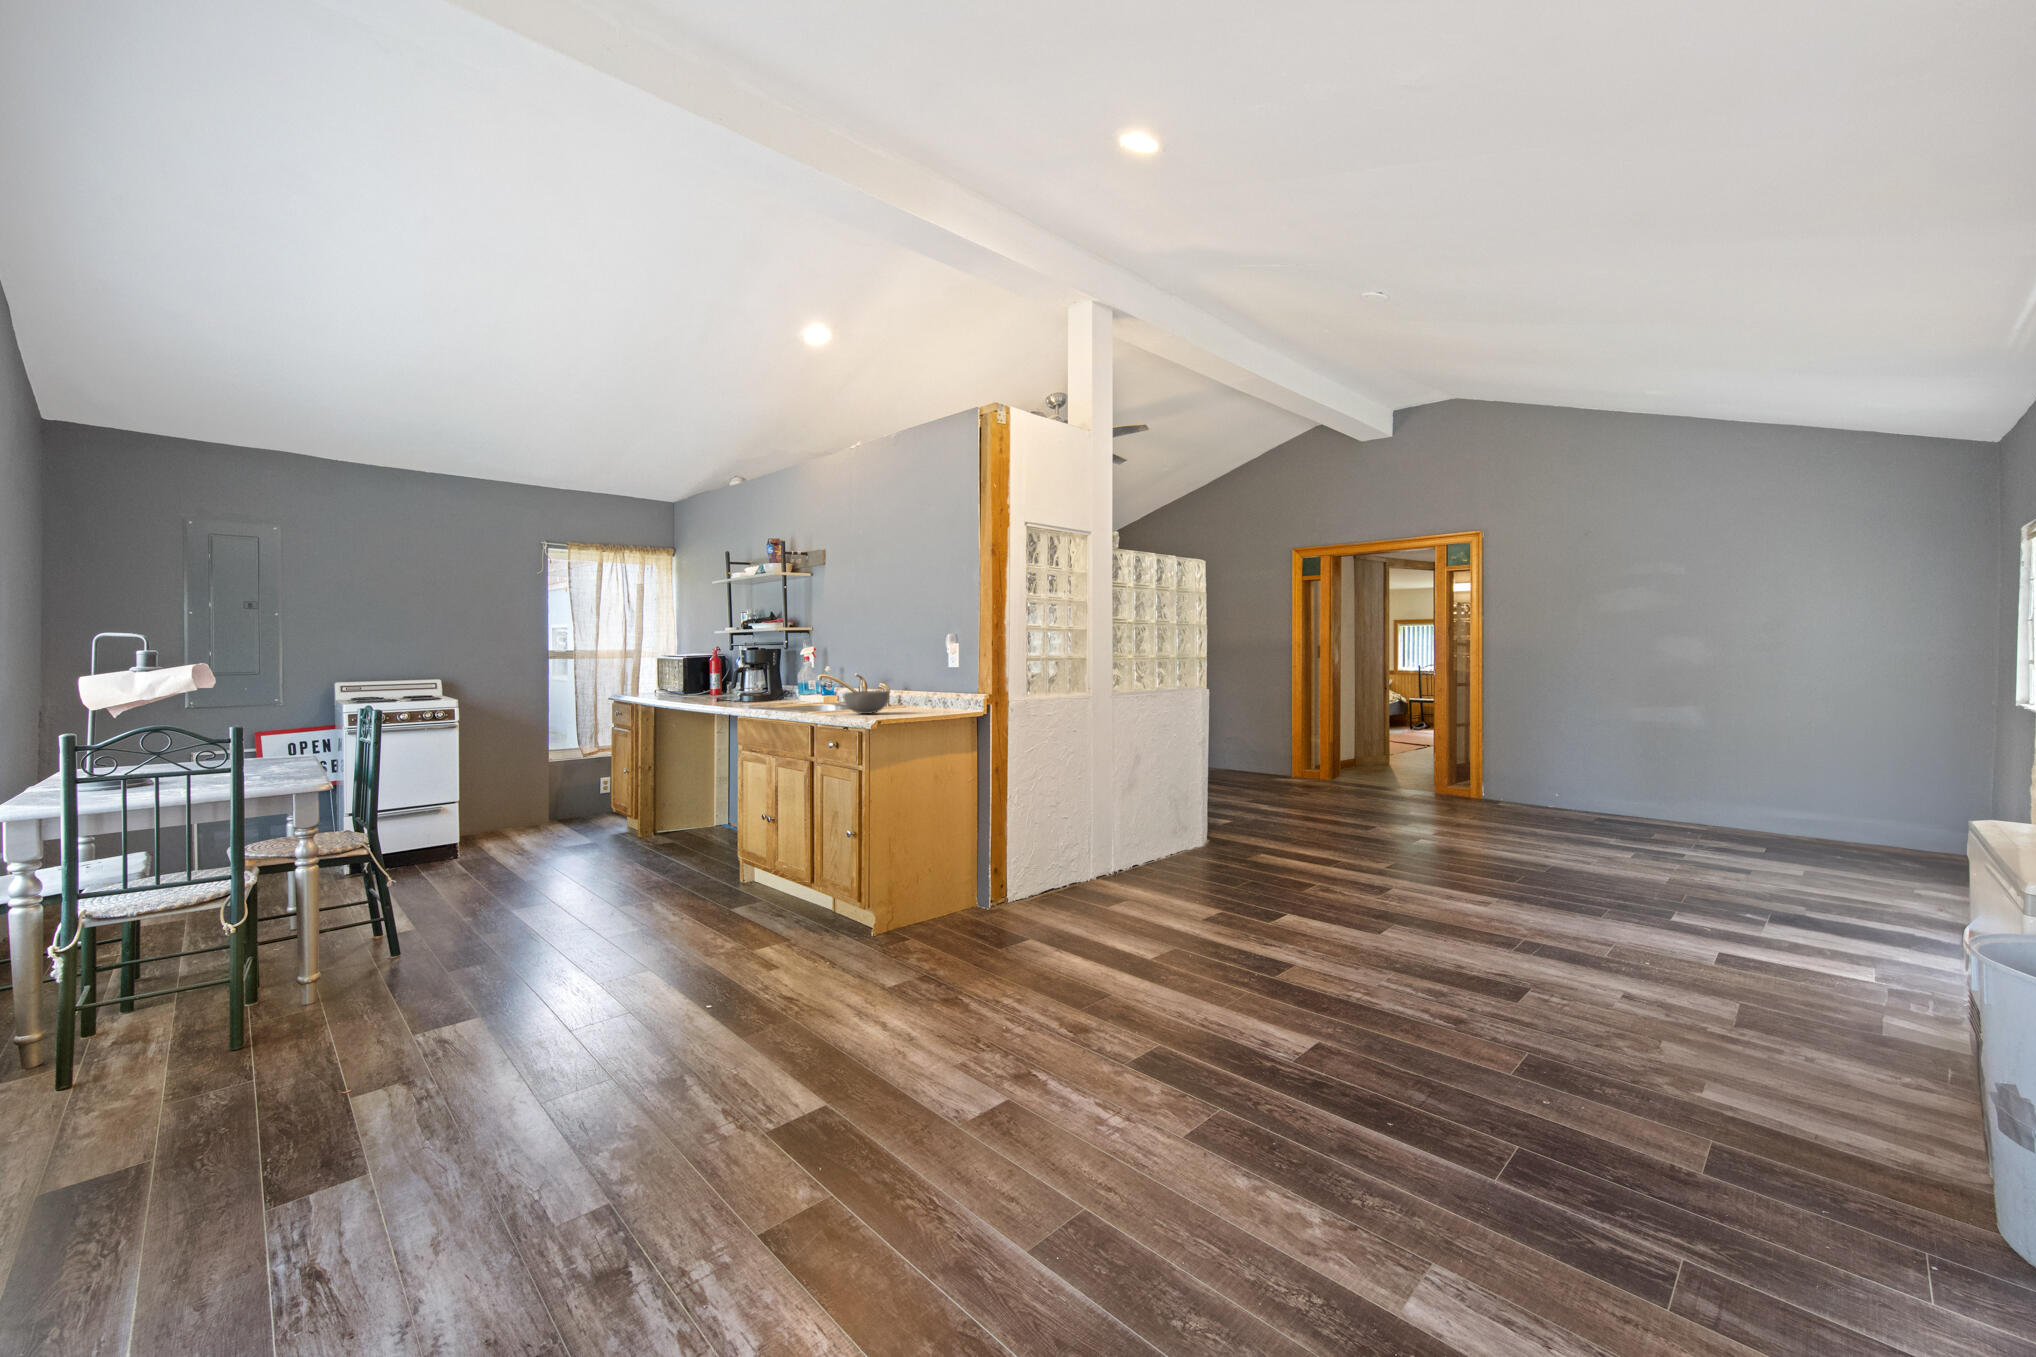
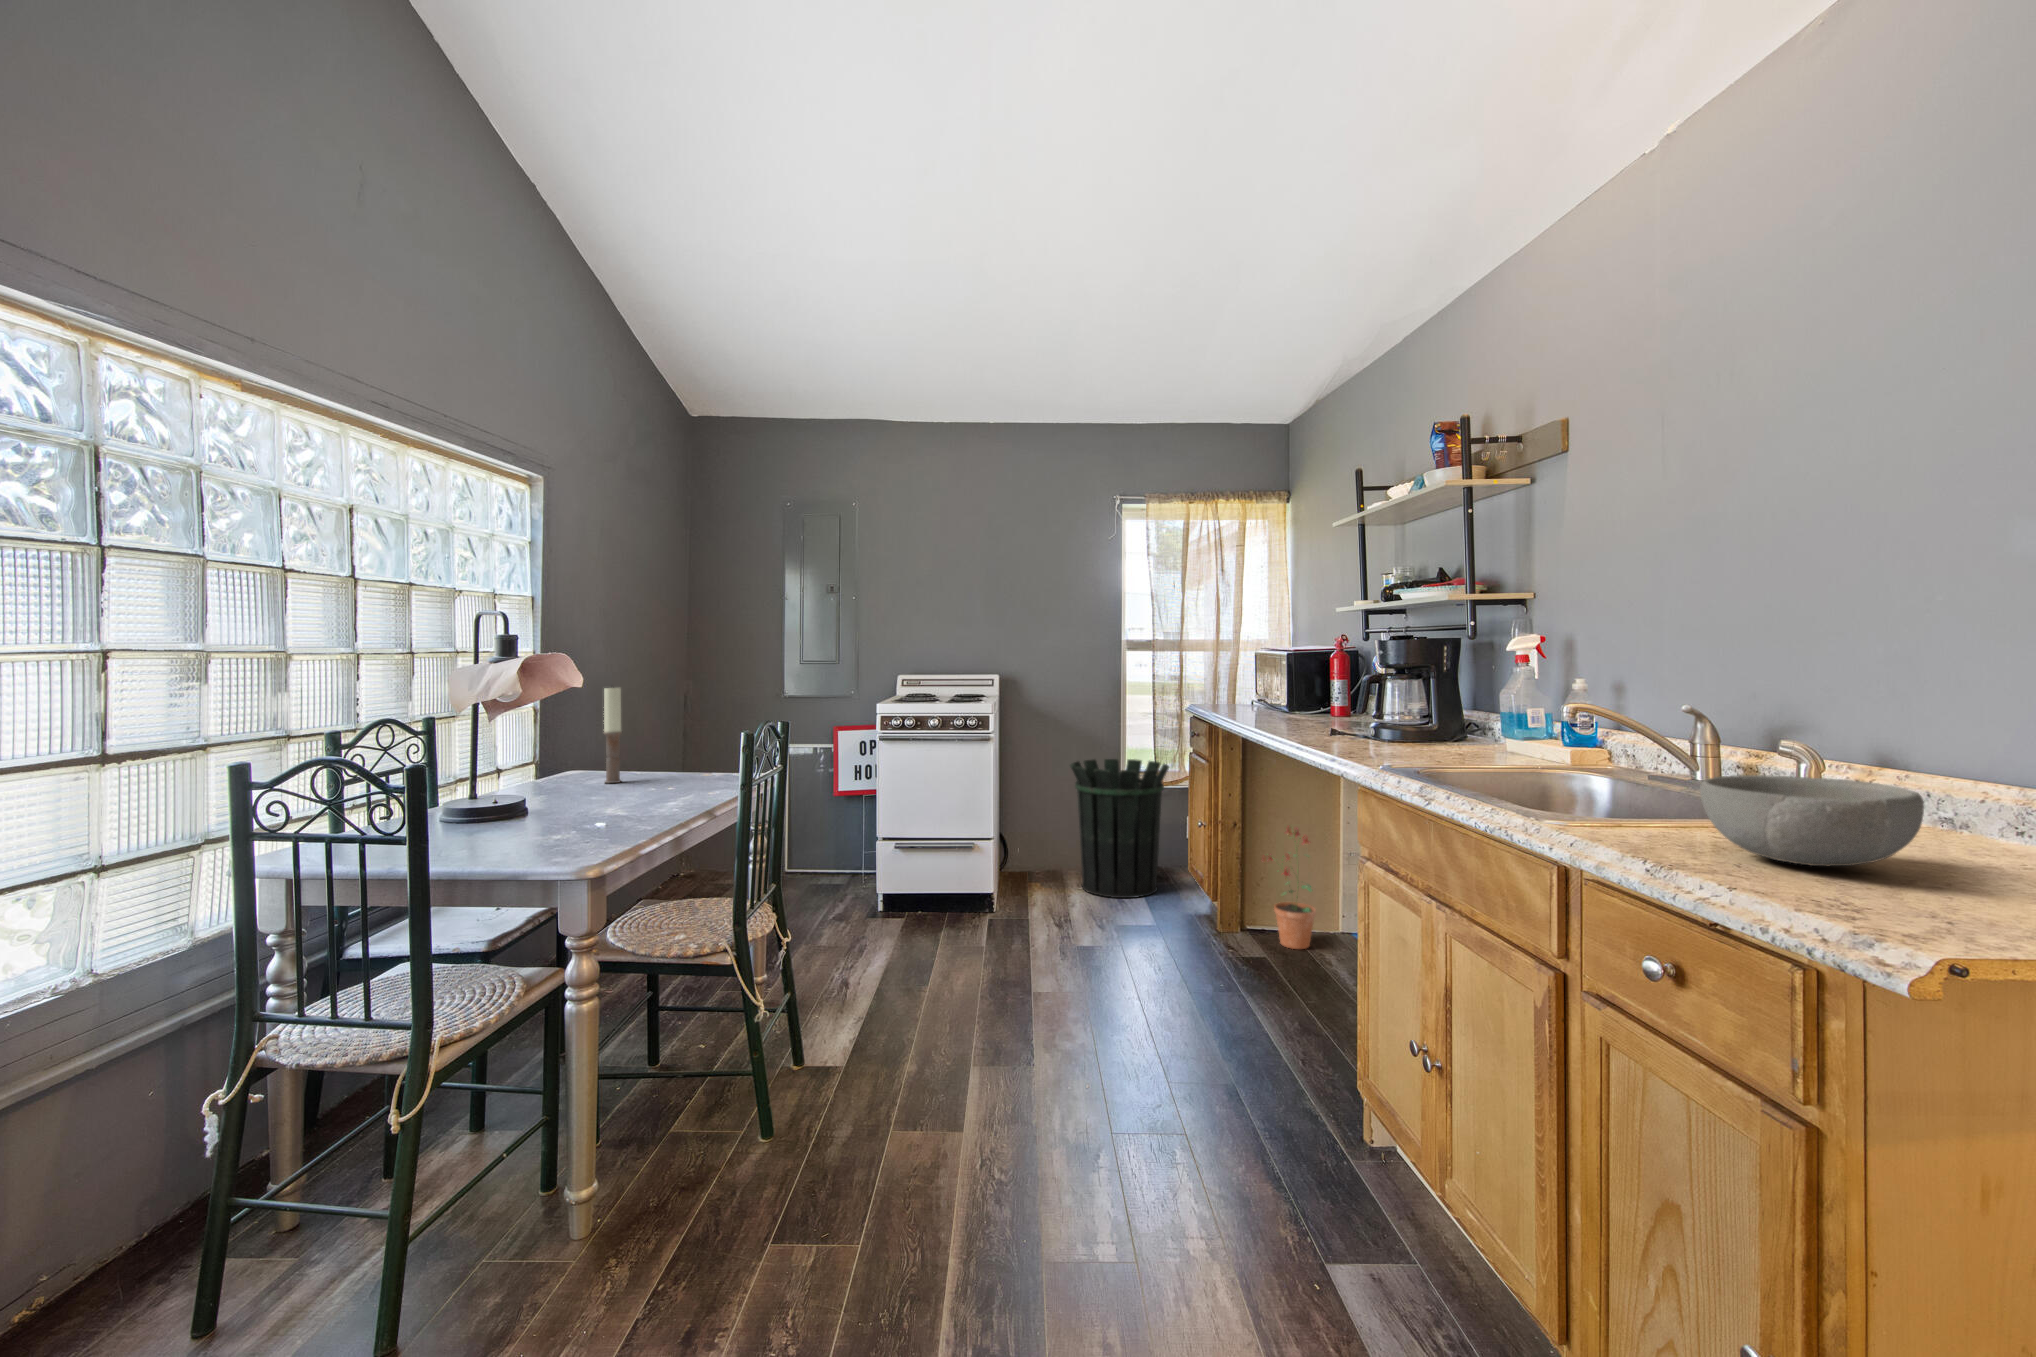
candle: none [152,684,172,763] -> present [604,688,622,783]
waste bin: none [511,739,596,840] -> present [1070,759,1169,898]
potted plant: none [671,765,708,839] -> present [1263,826,1316,949]

